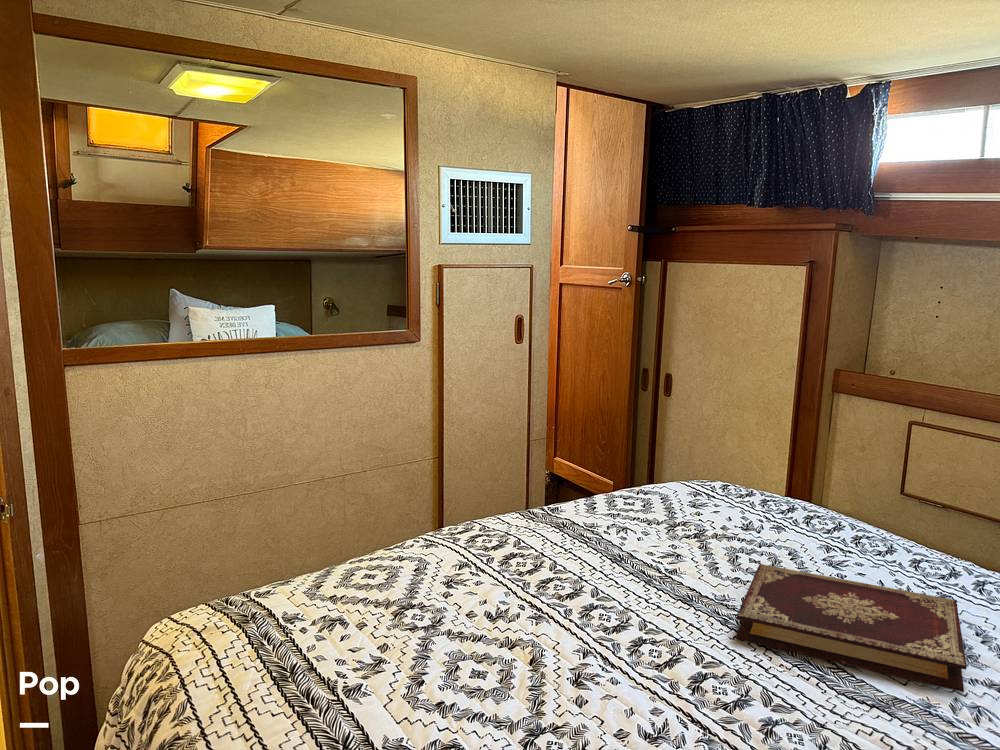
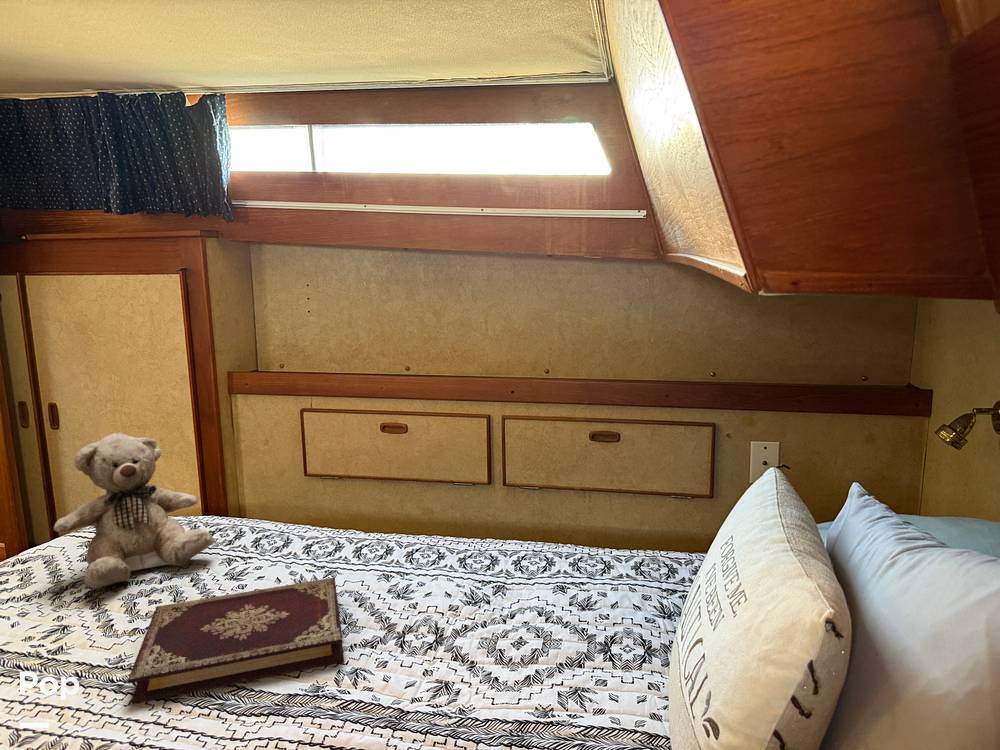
teddy bear: none [677,397,814,538] -> present [54,433,214,589]

